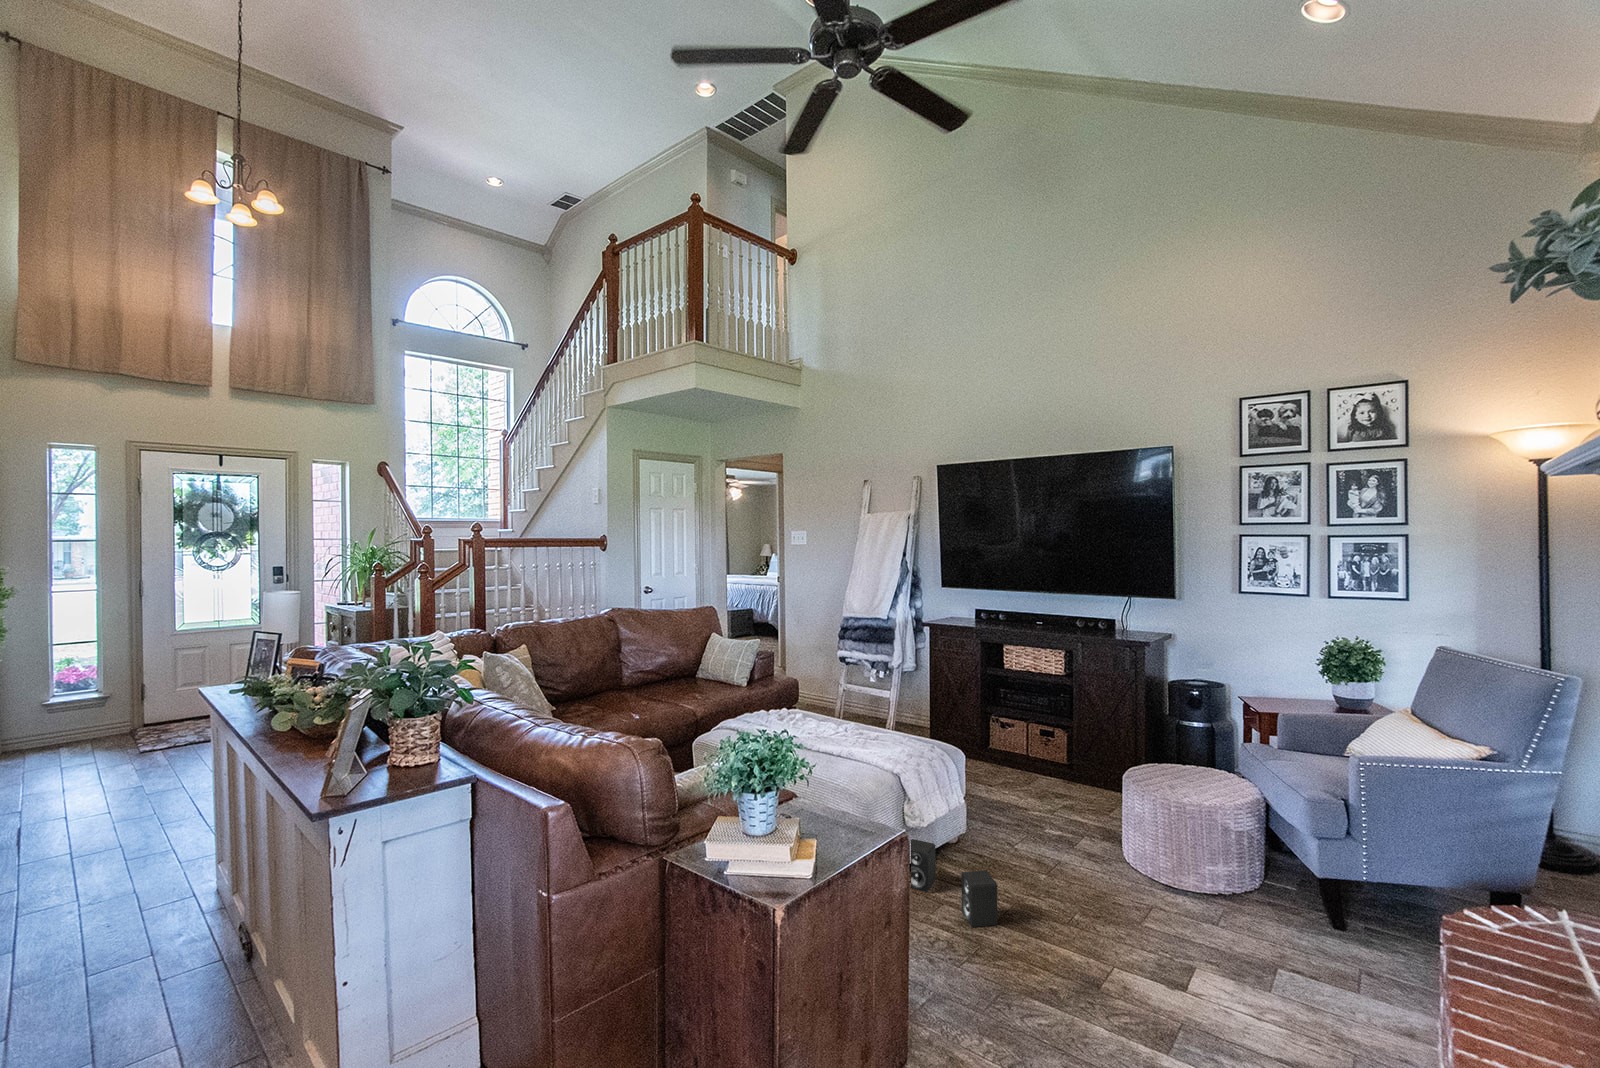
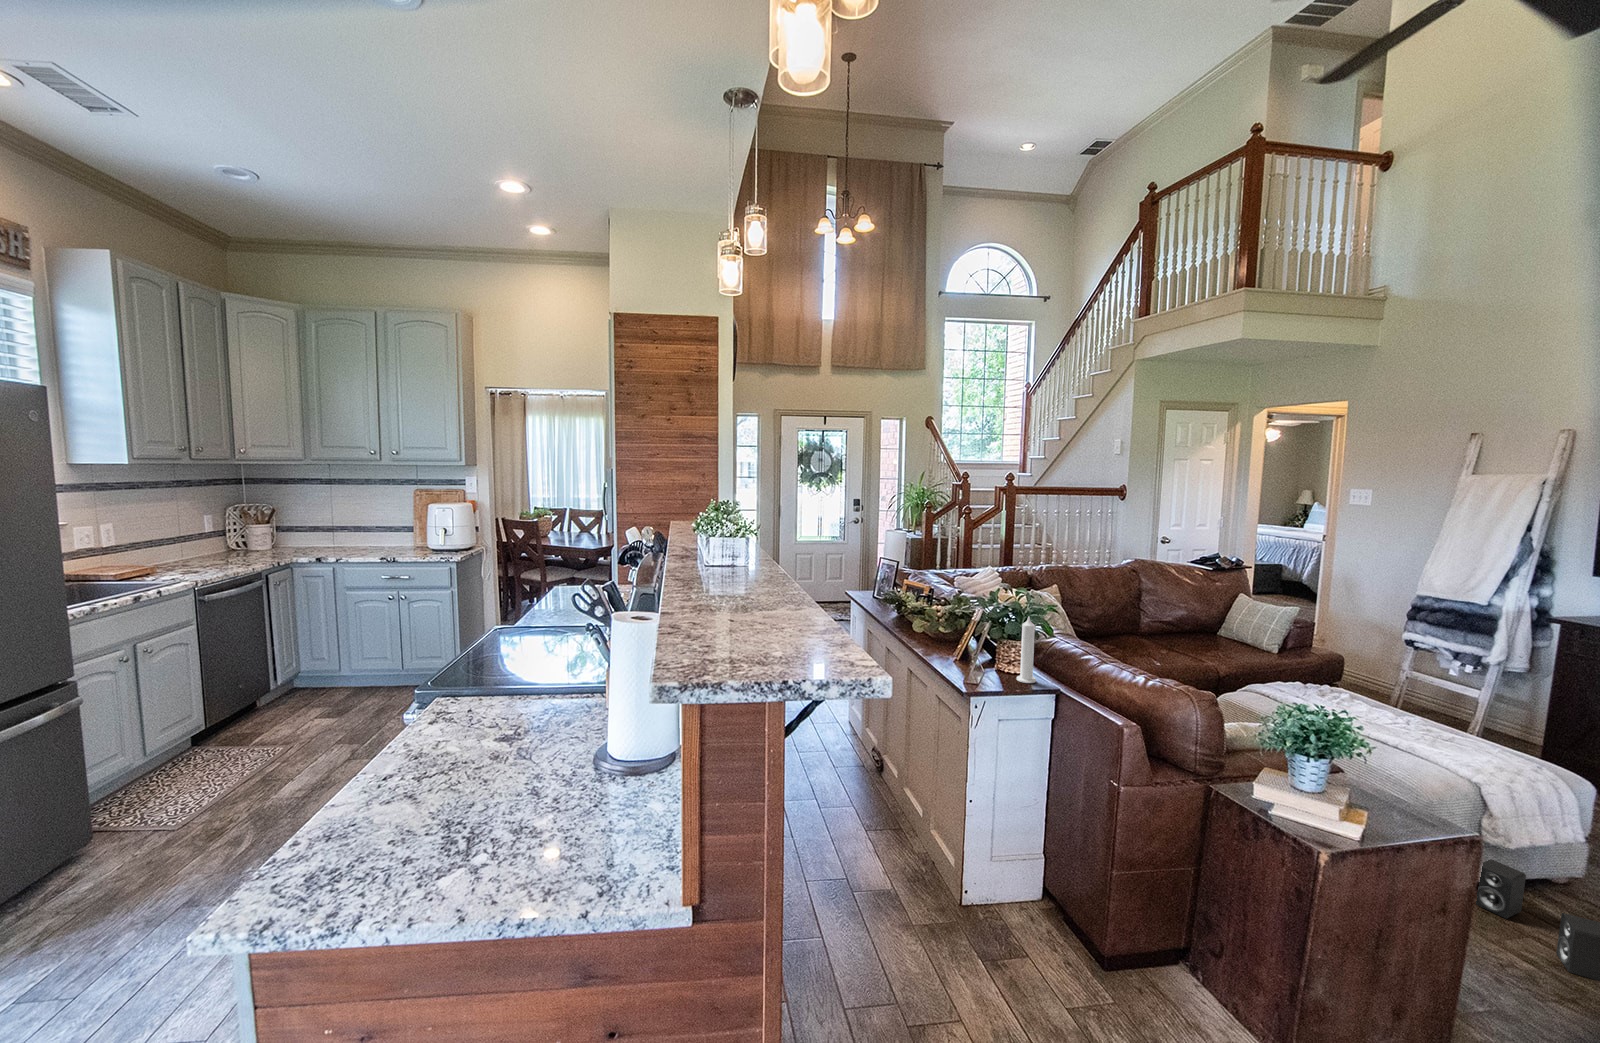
candle: none [402,678,434,781] -> present [1017,616,1036,683]

